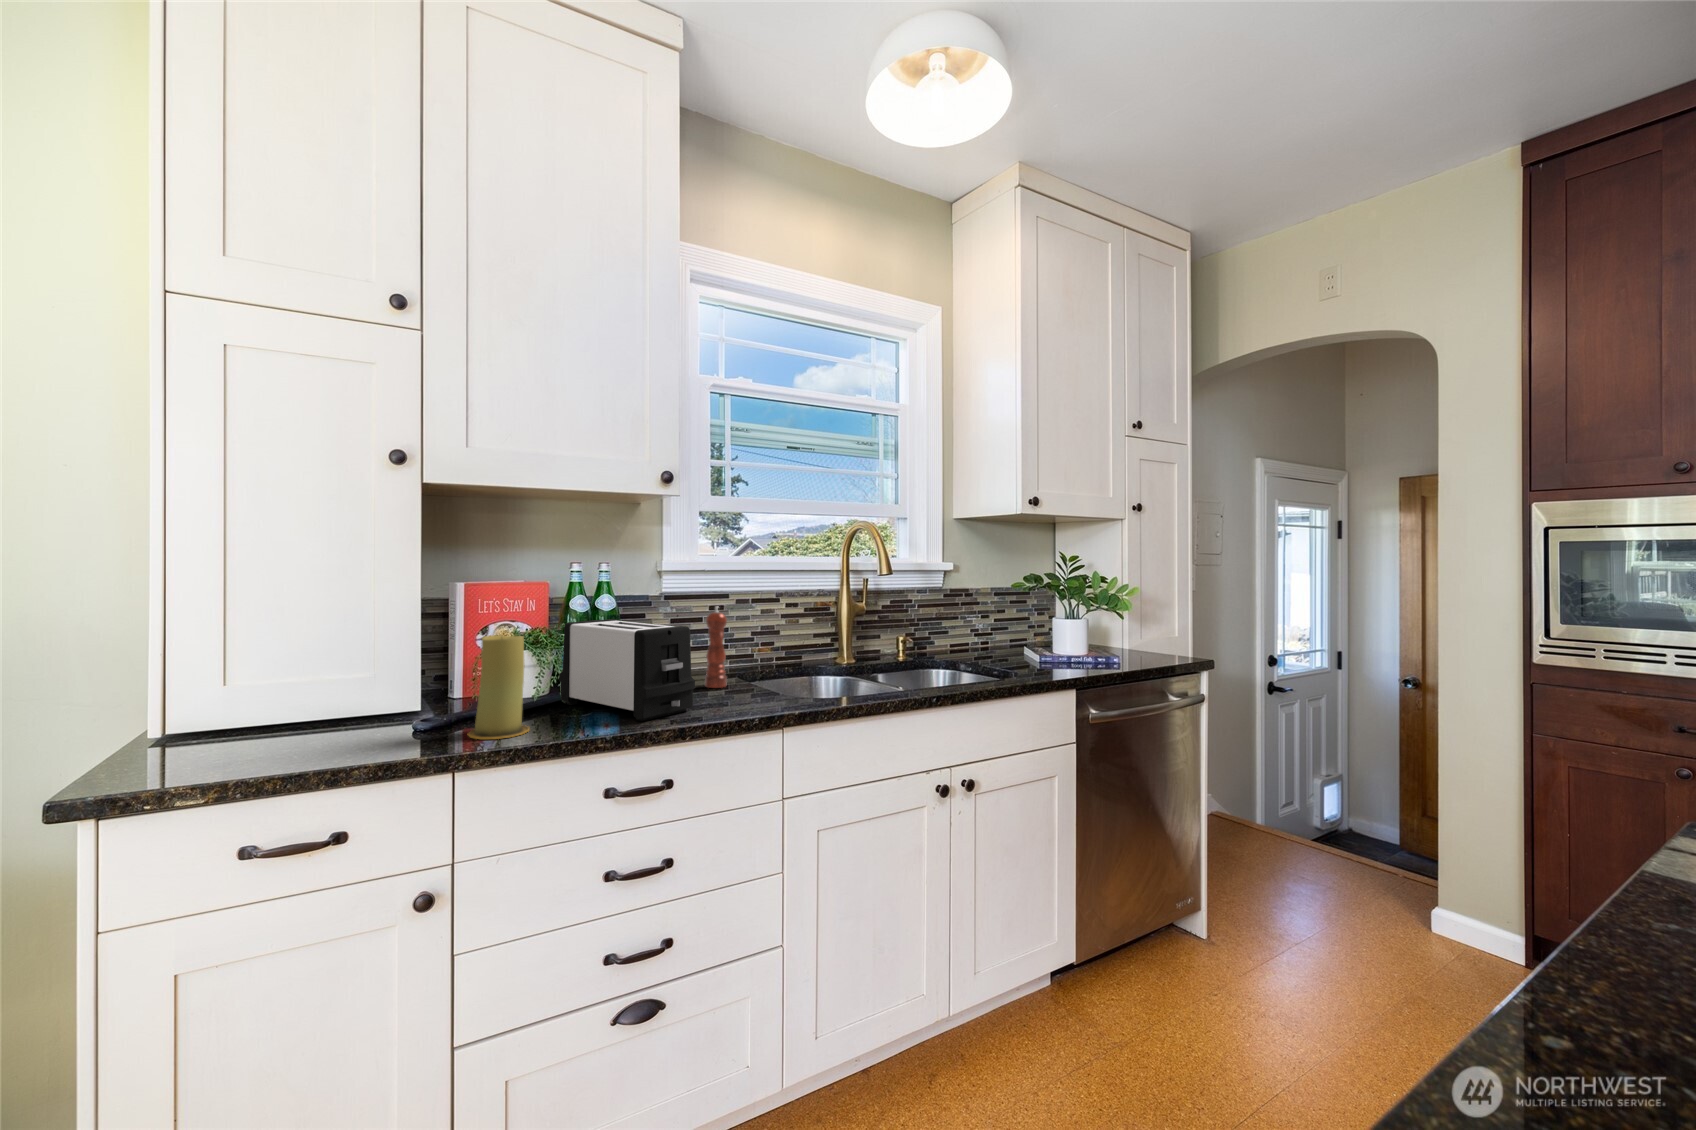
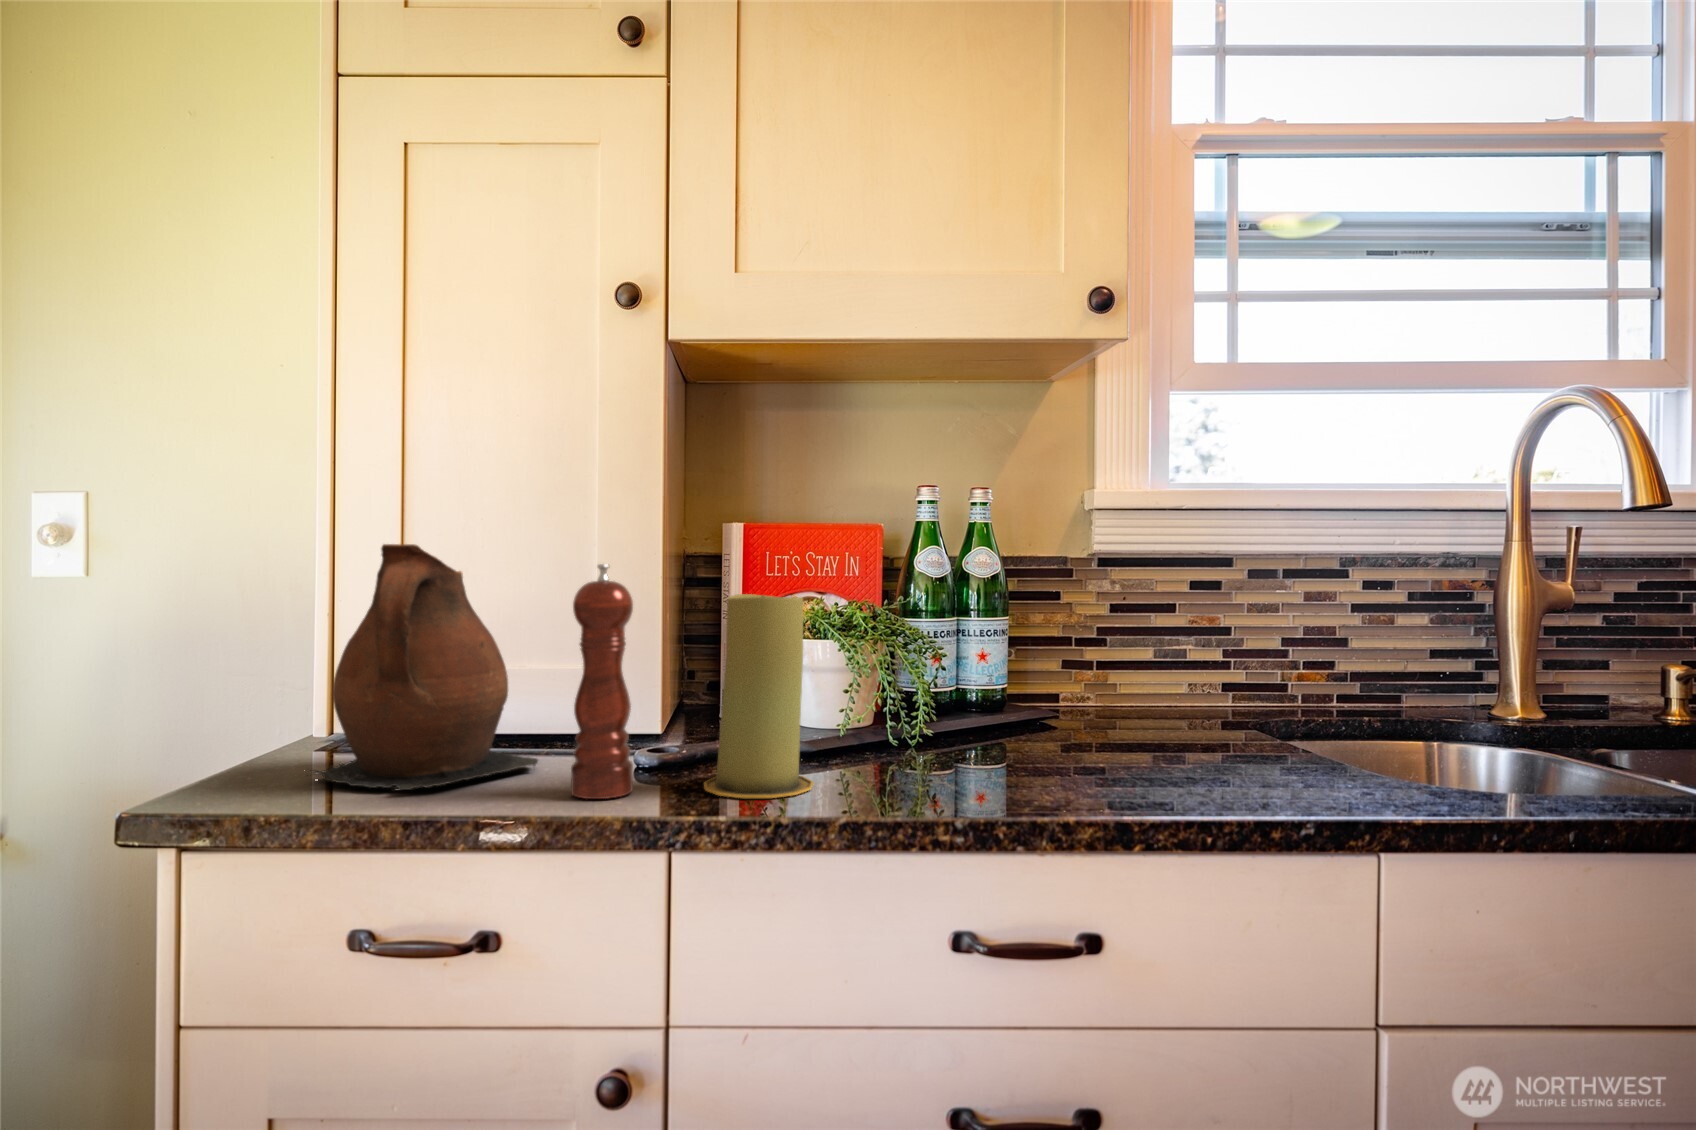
pepper mill: present [705,606,727,688] -> present [571,564,633,799]
ceramic pitcher: none [186,618,353,762] -> present [311,544,538,791]
toaster: present [559,619,695,721] -> none [888,587,1157,796]

